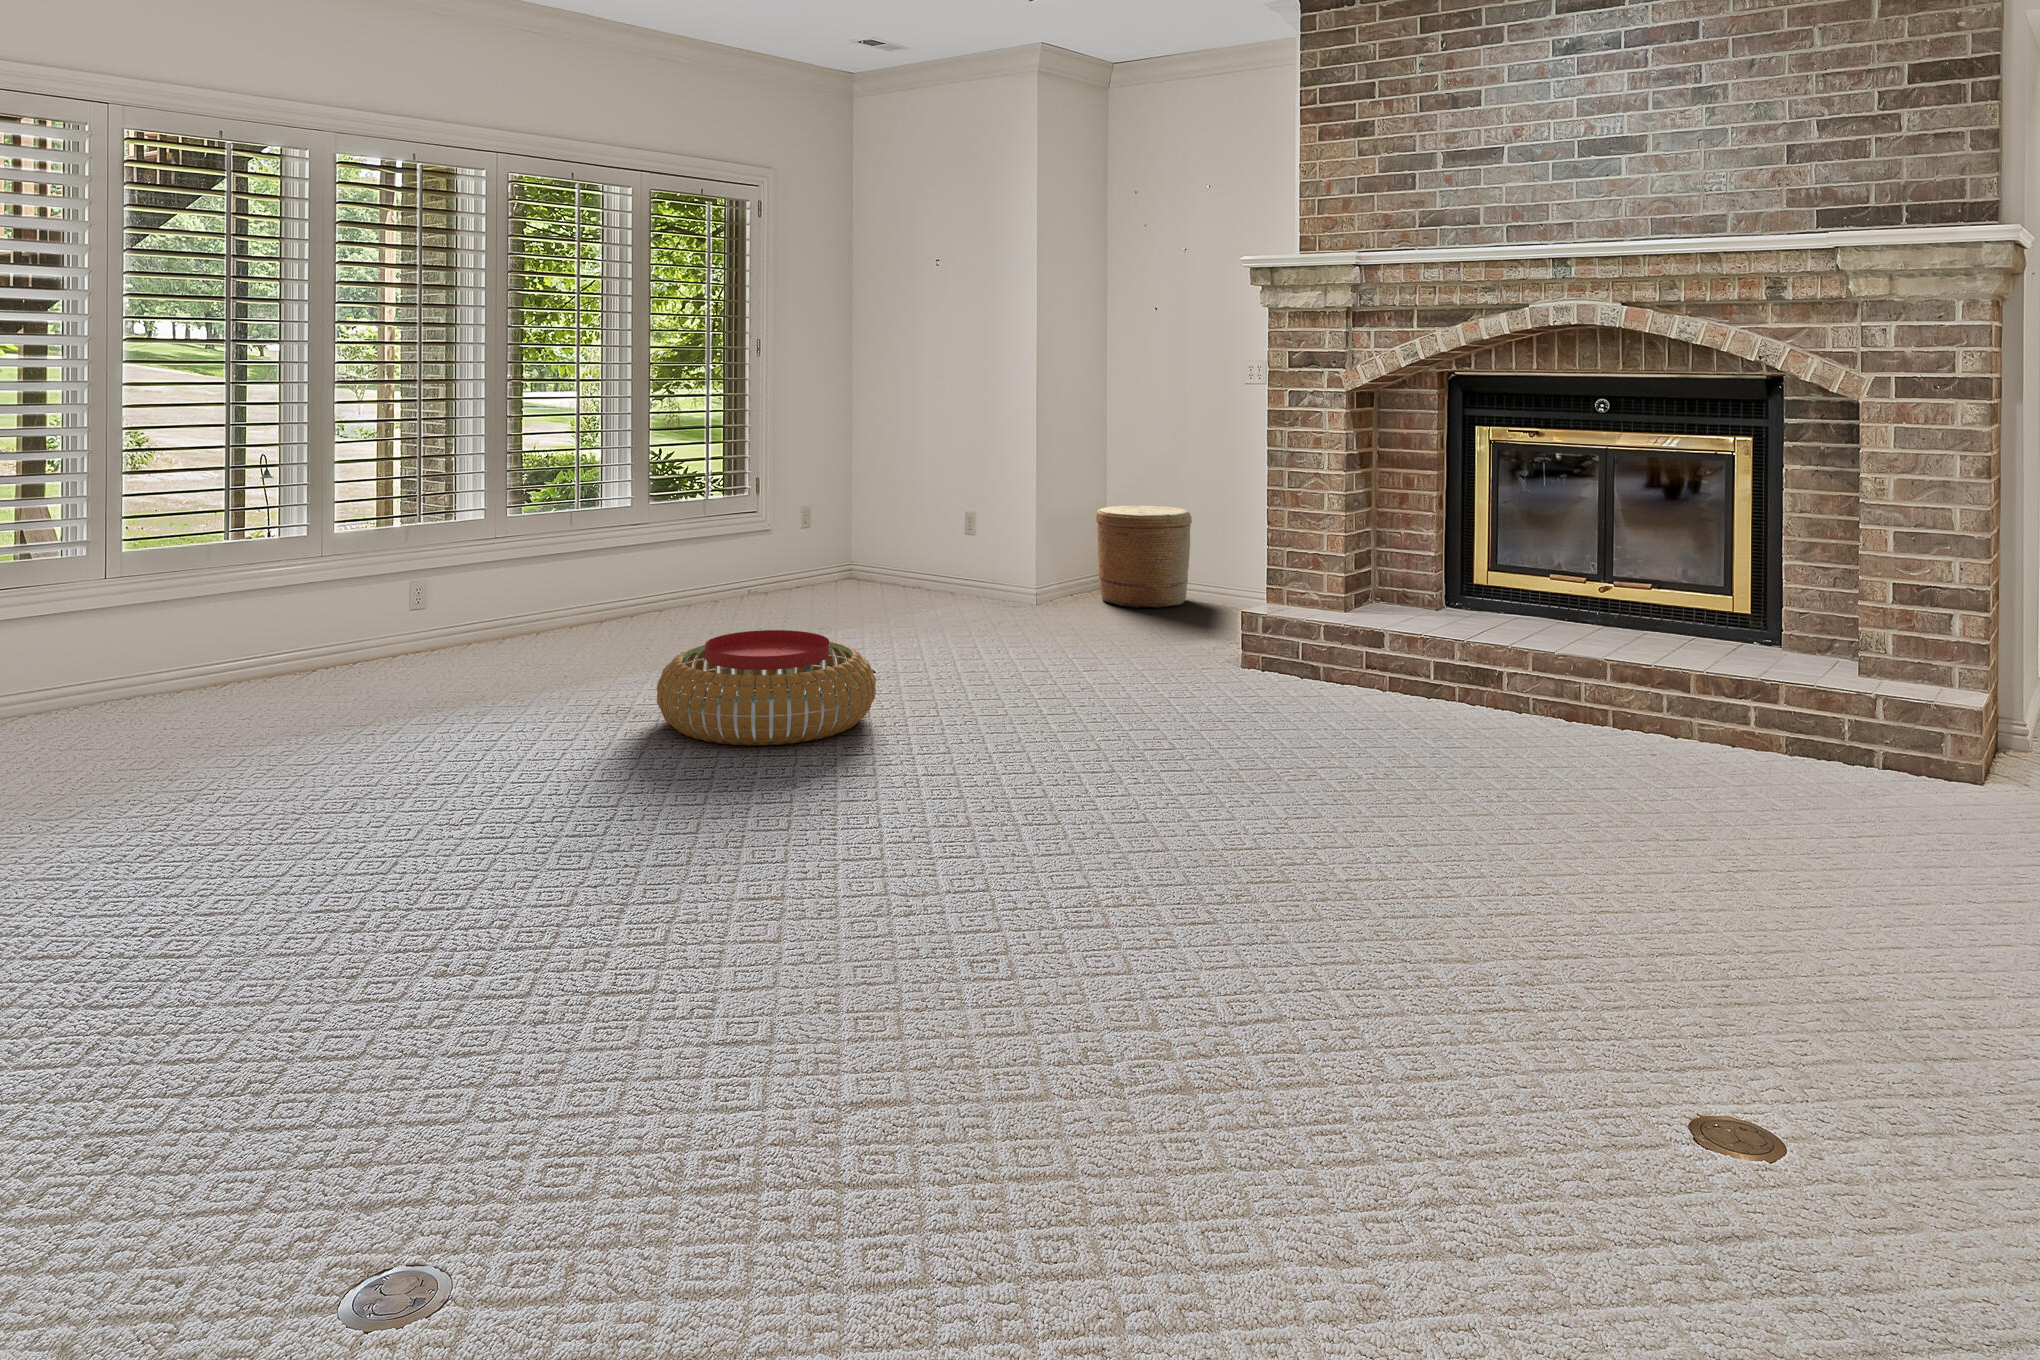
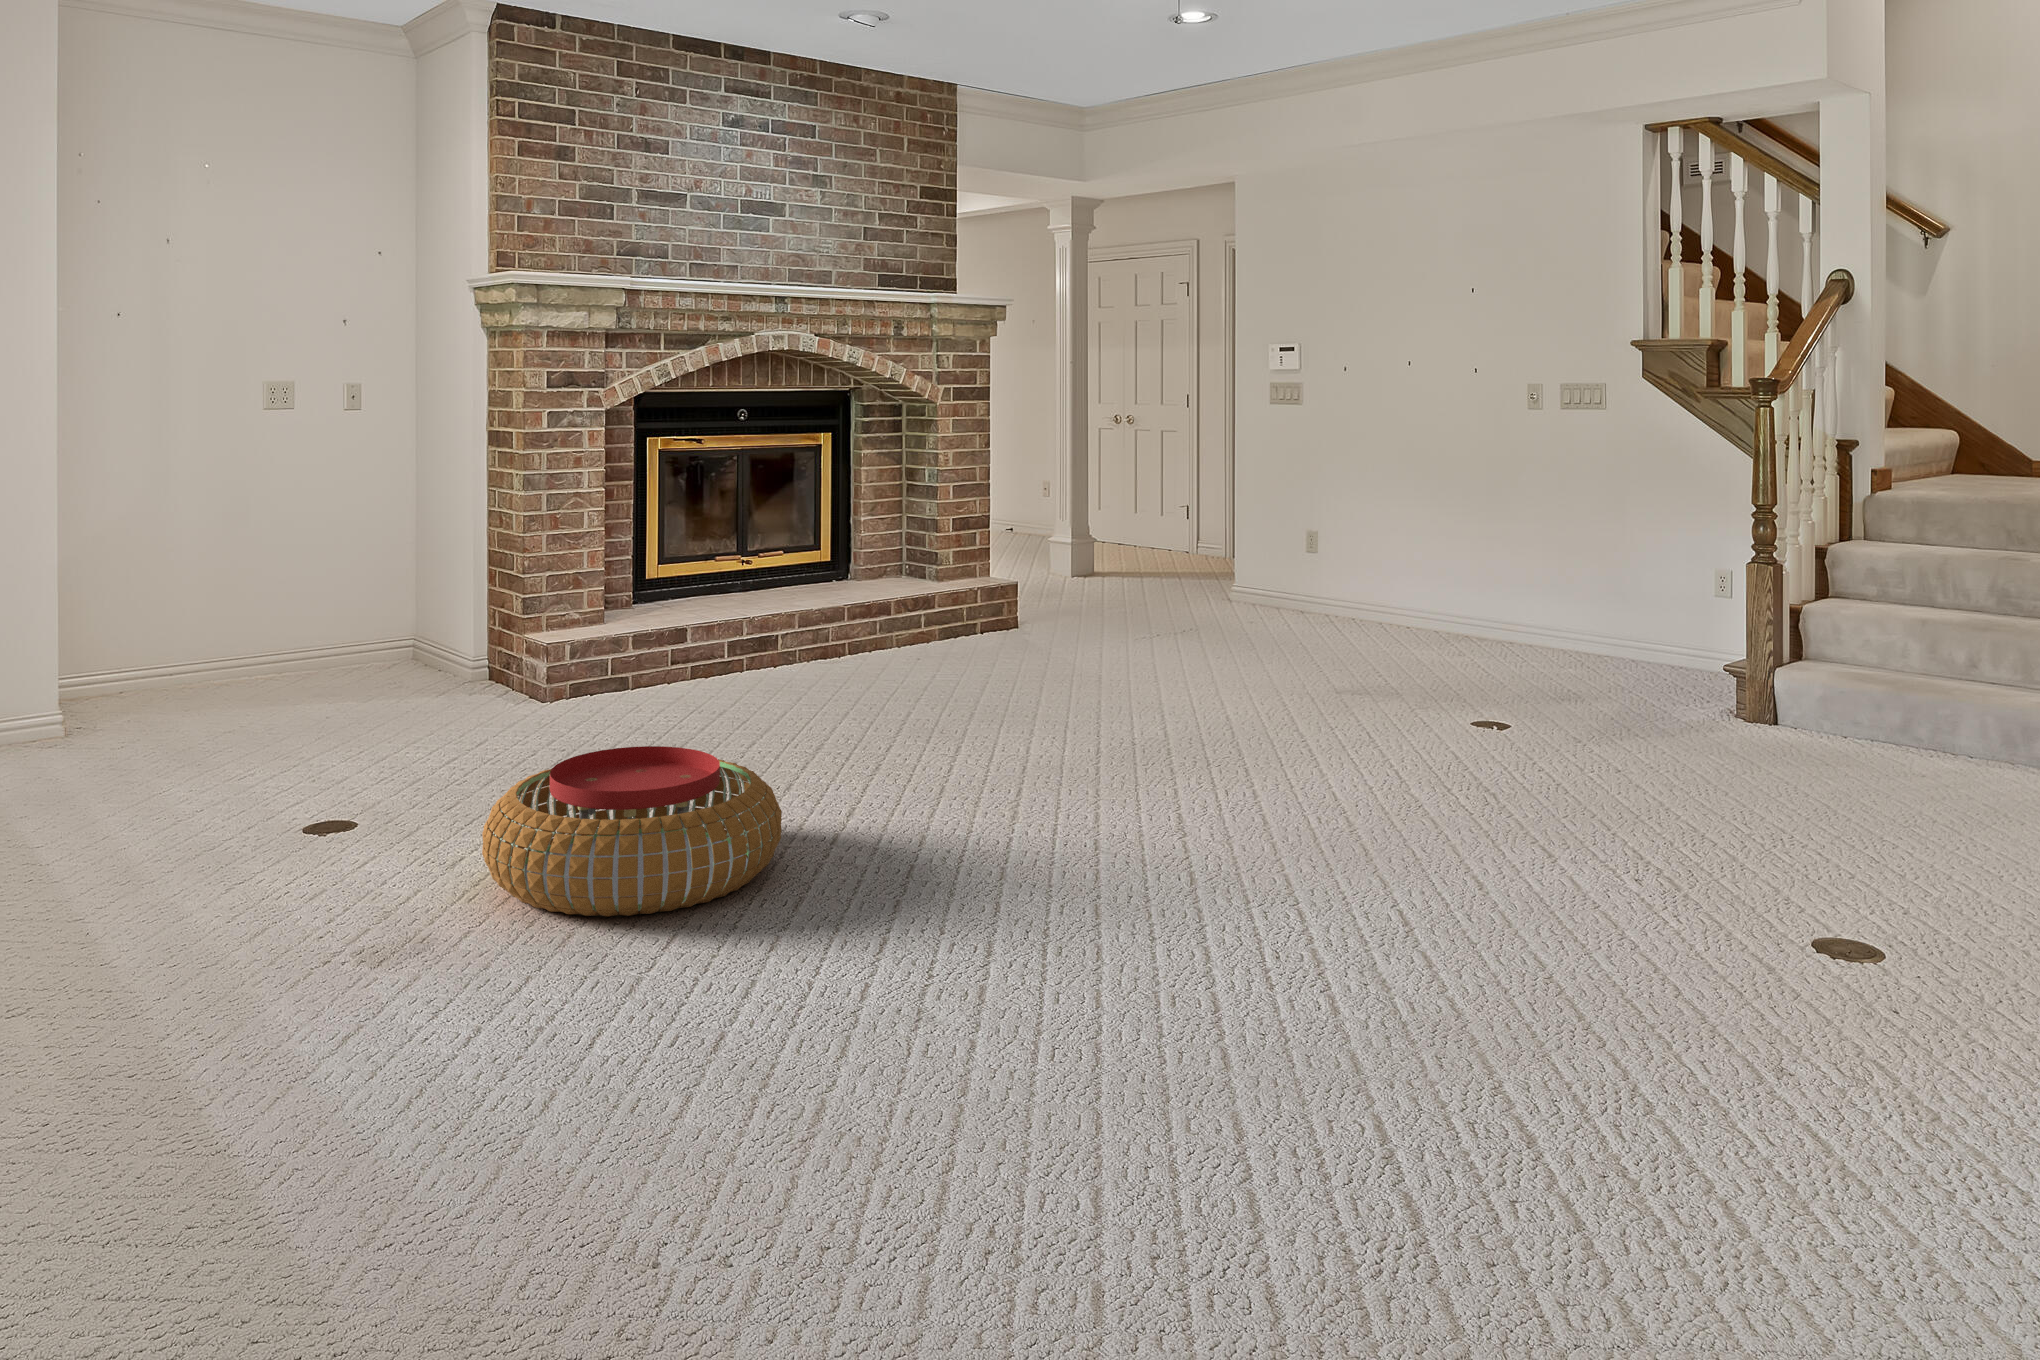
woven basket: present [1095,506,1192,608] -> none [74,580,224,724]

